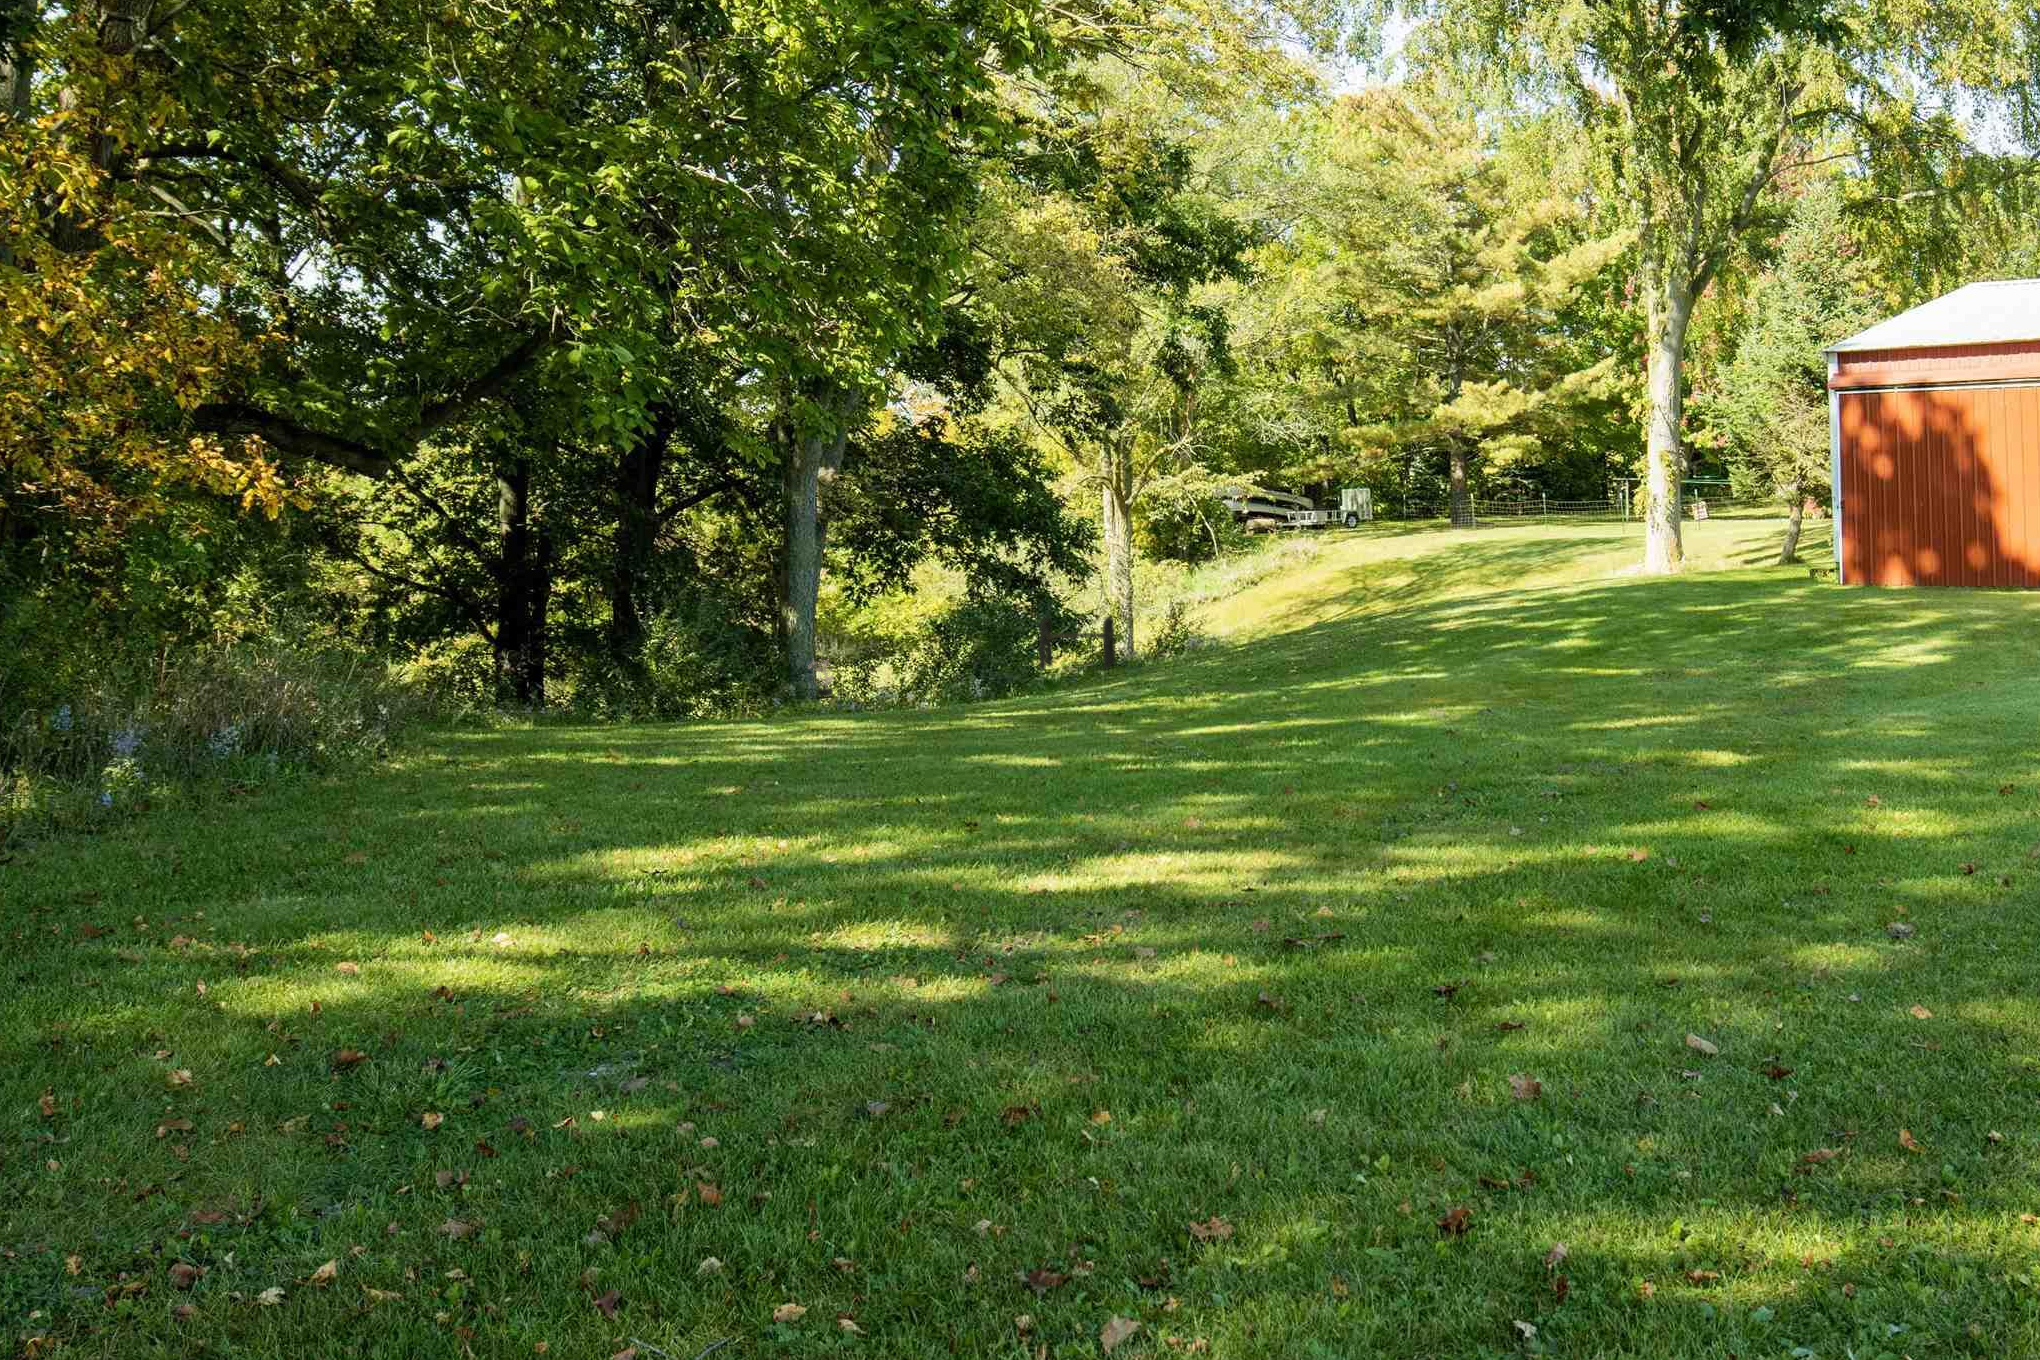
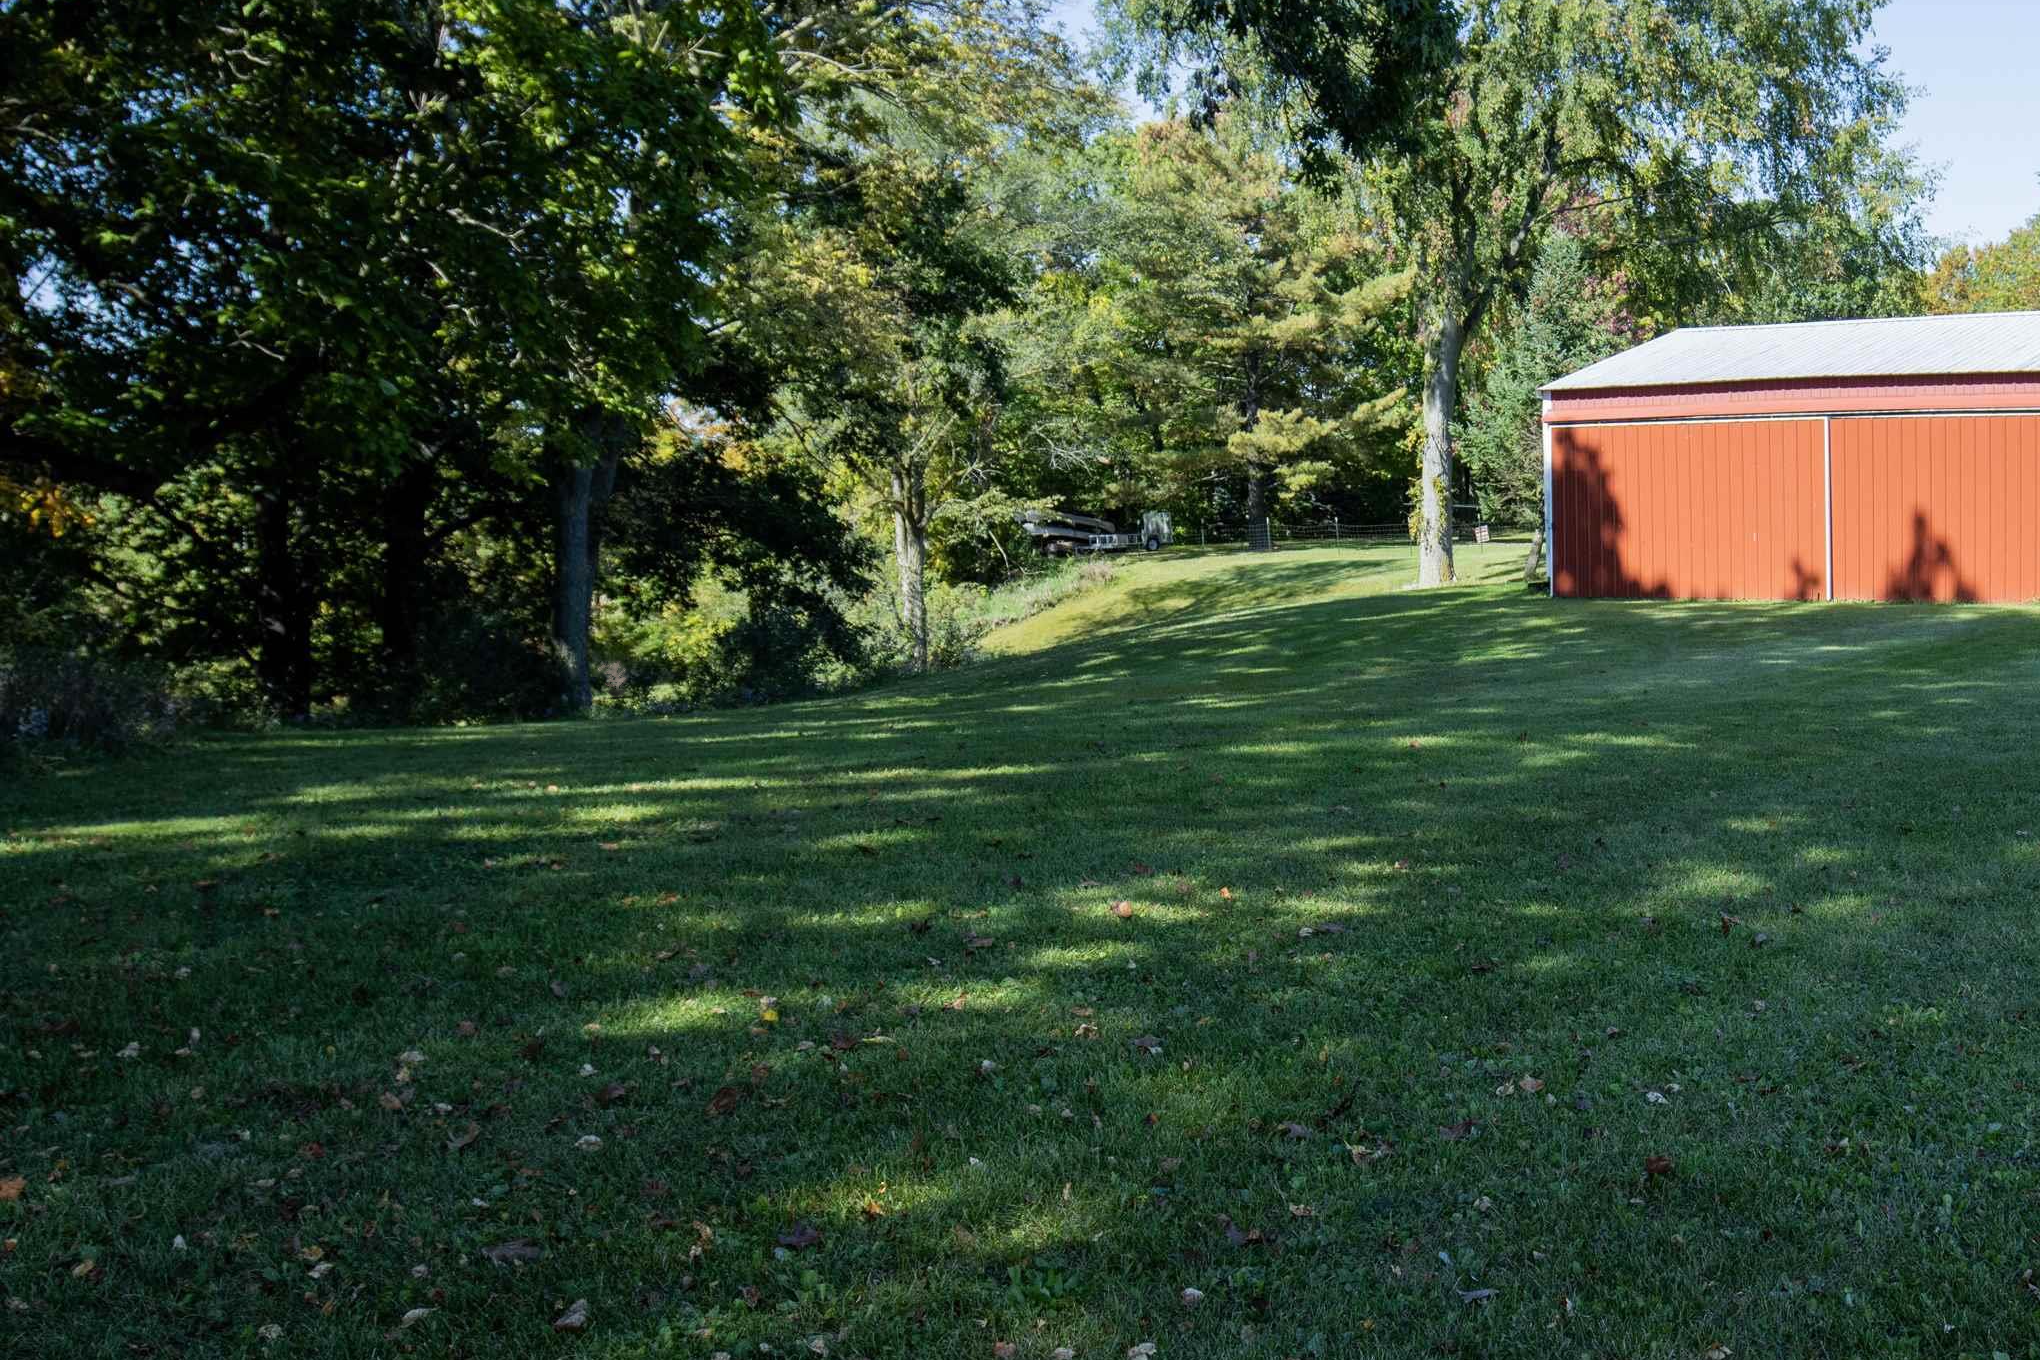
bench: present [1039,616,1115,670] -> none [832,619,909,672]

